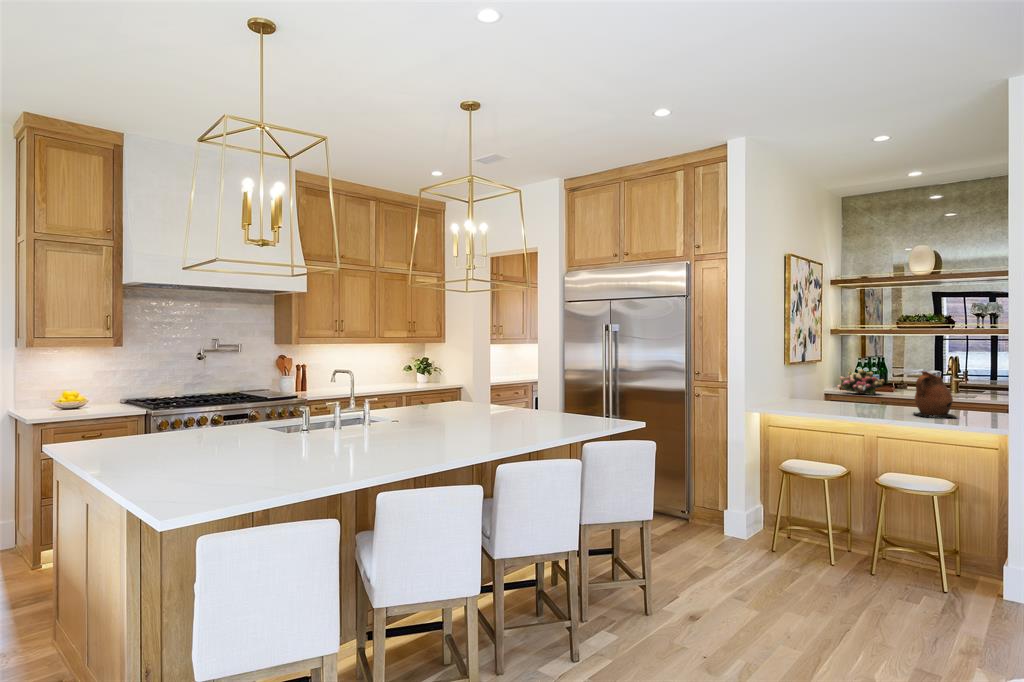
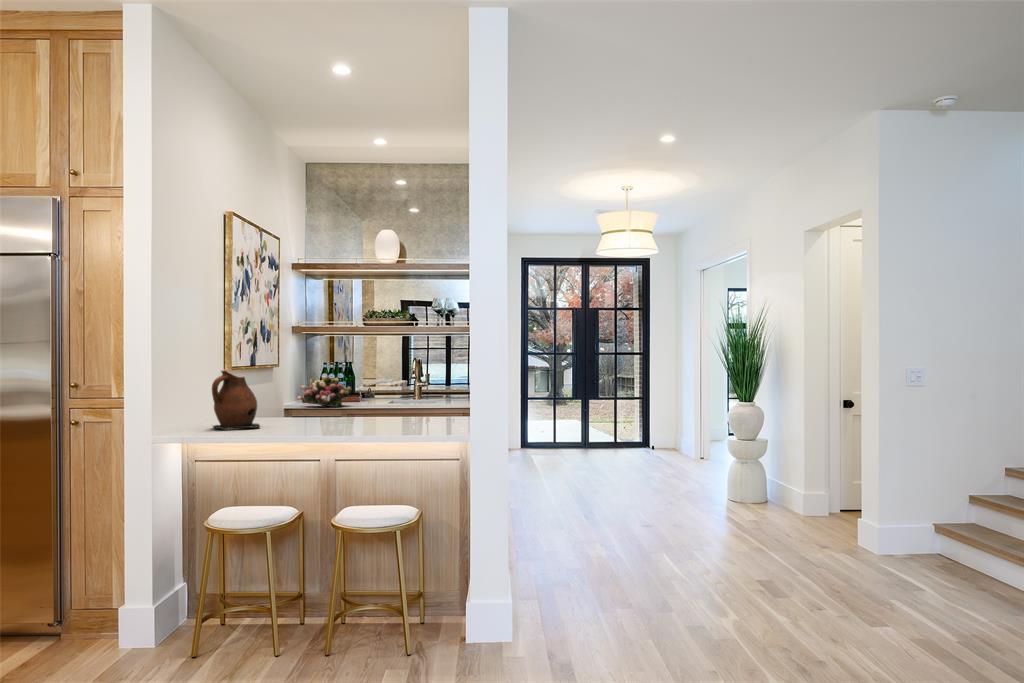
ceramic pitcher: present [914,371,957,418] -> present [212,371,260,429]

